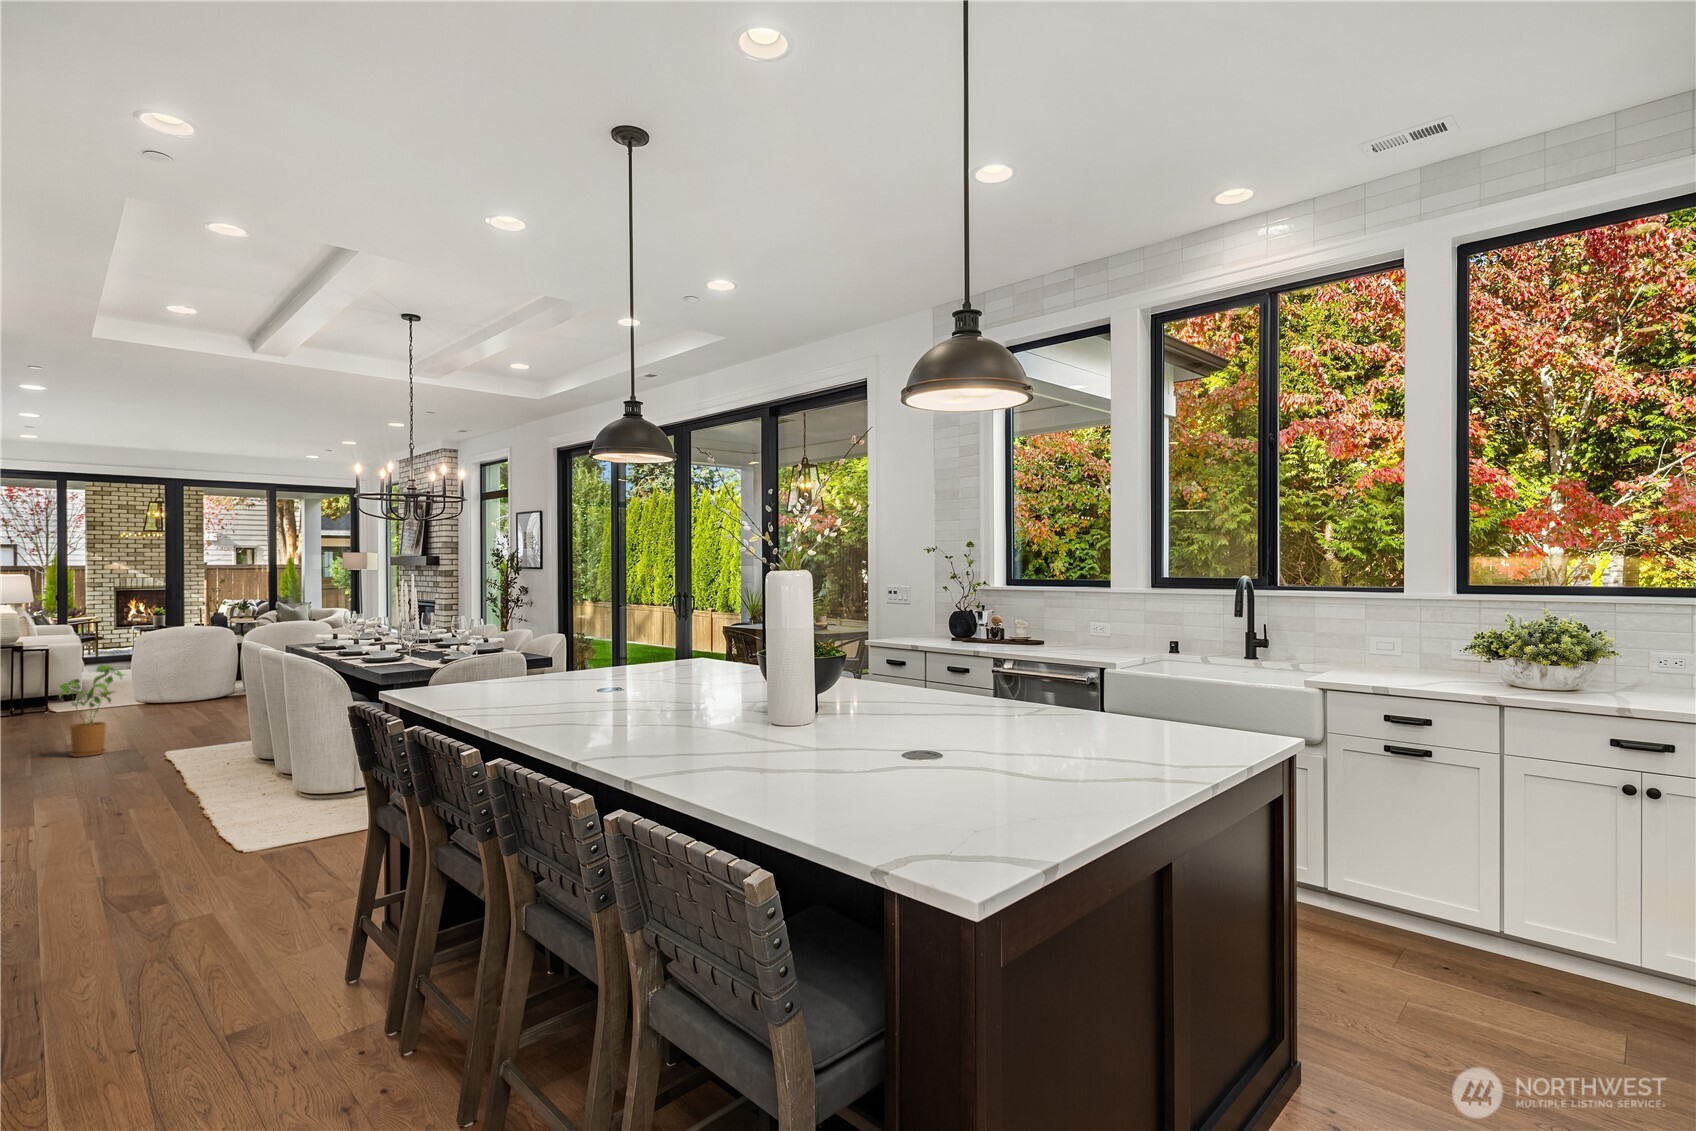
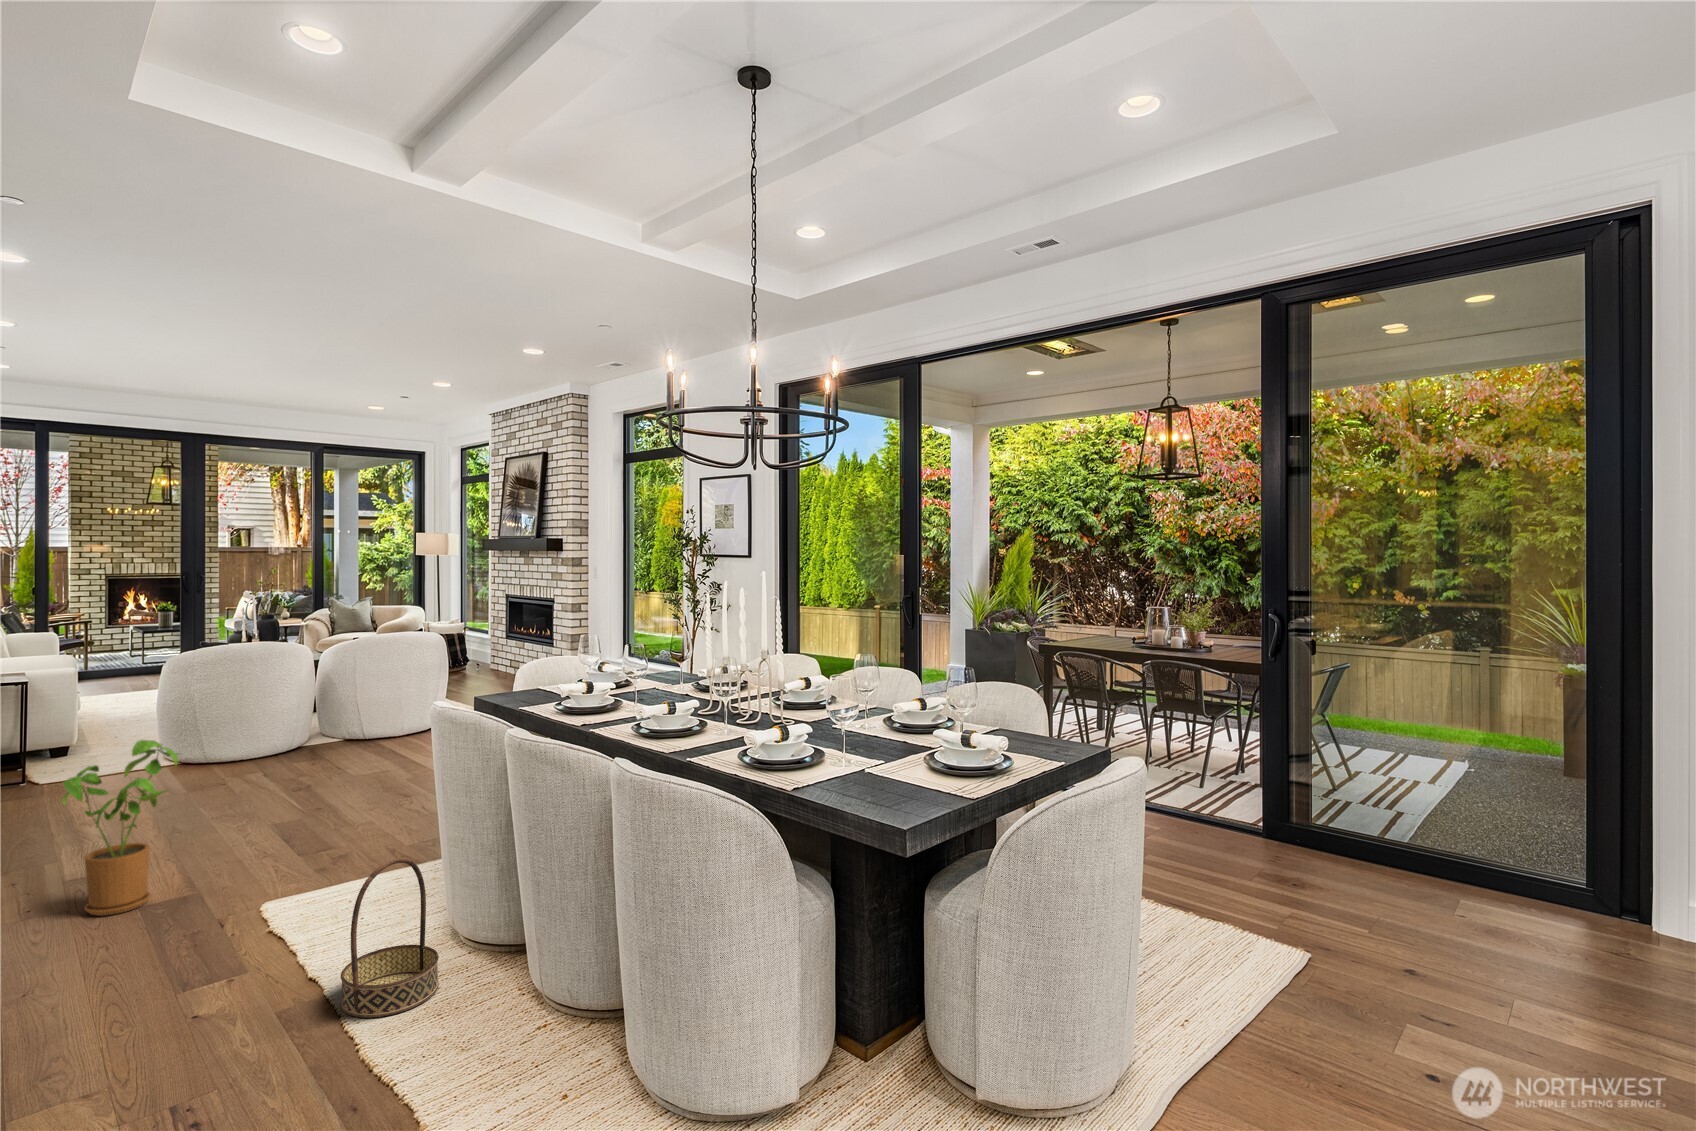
basket: none [184,711,237,783] -> present [341,858,439,1018]

